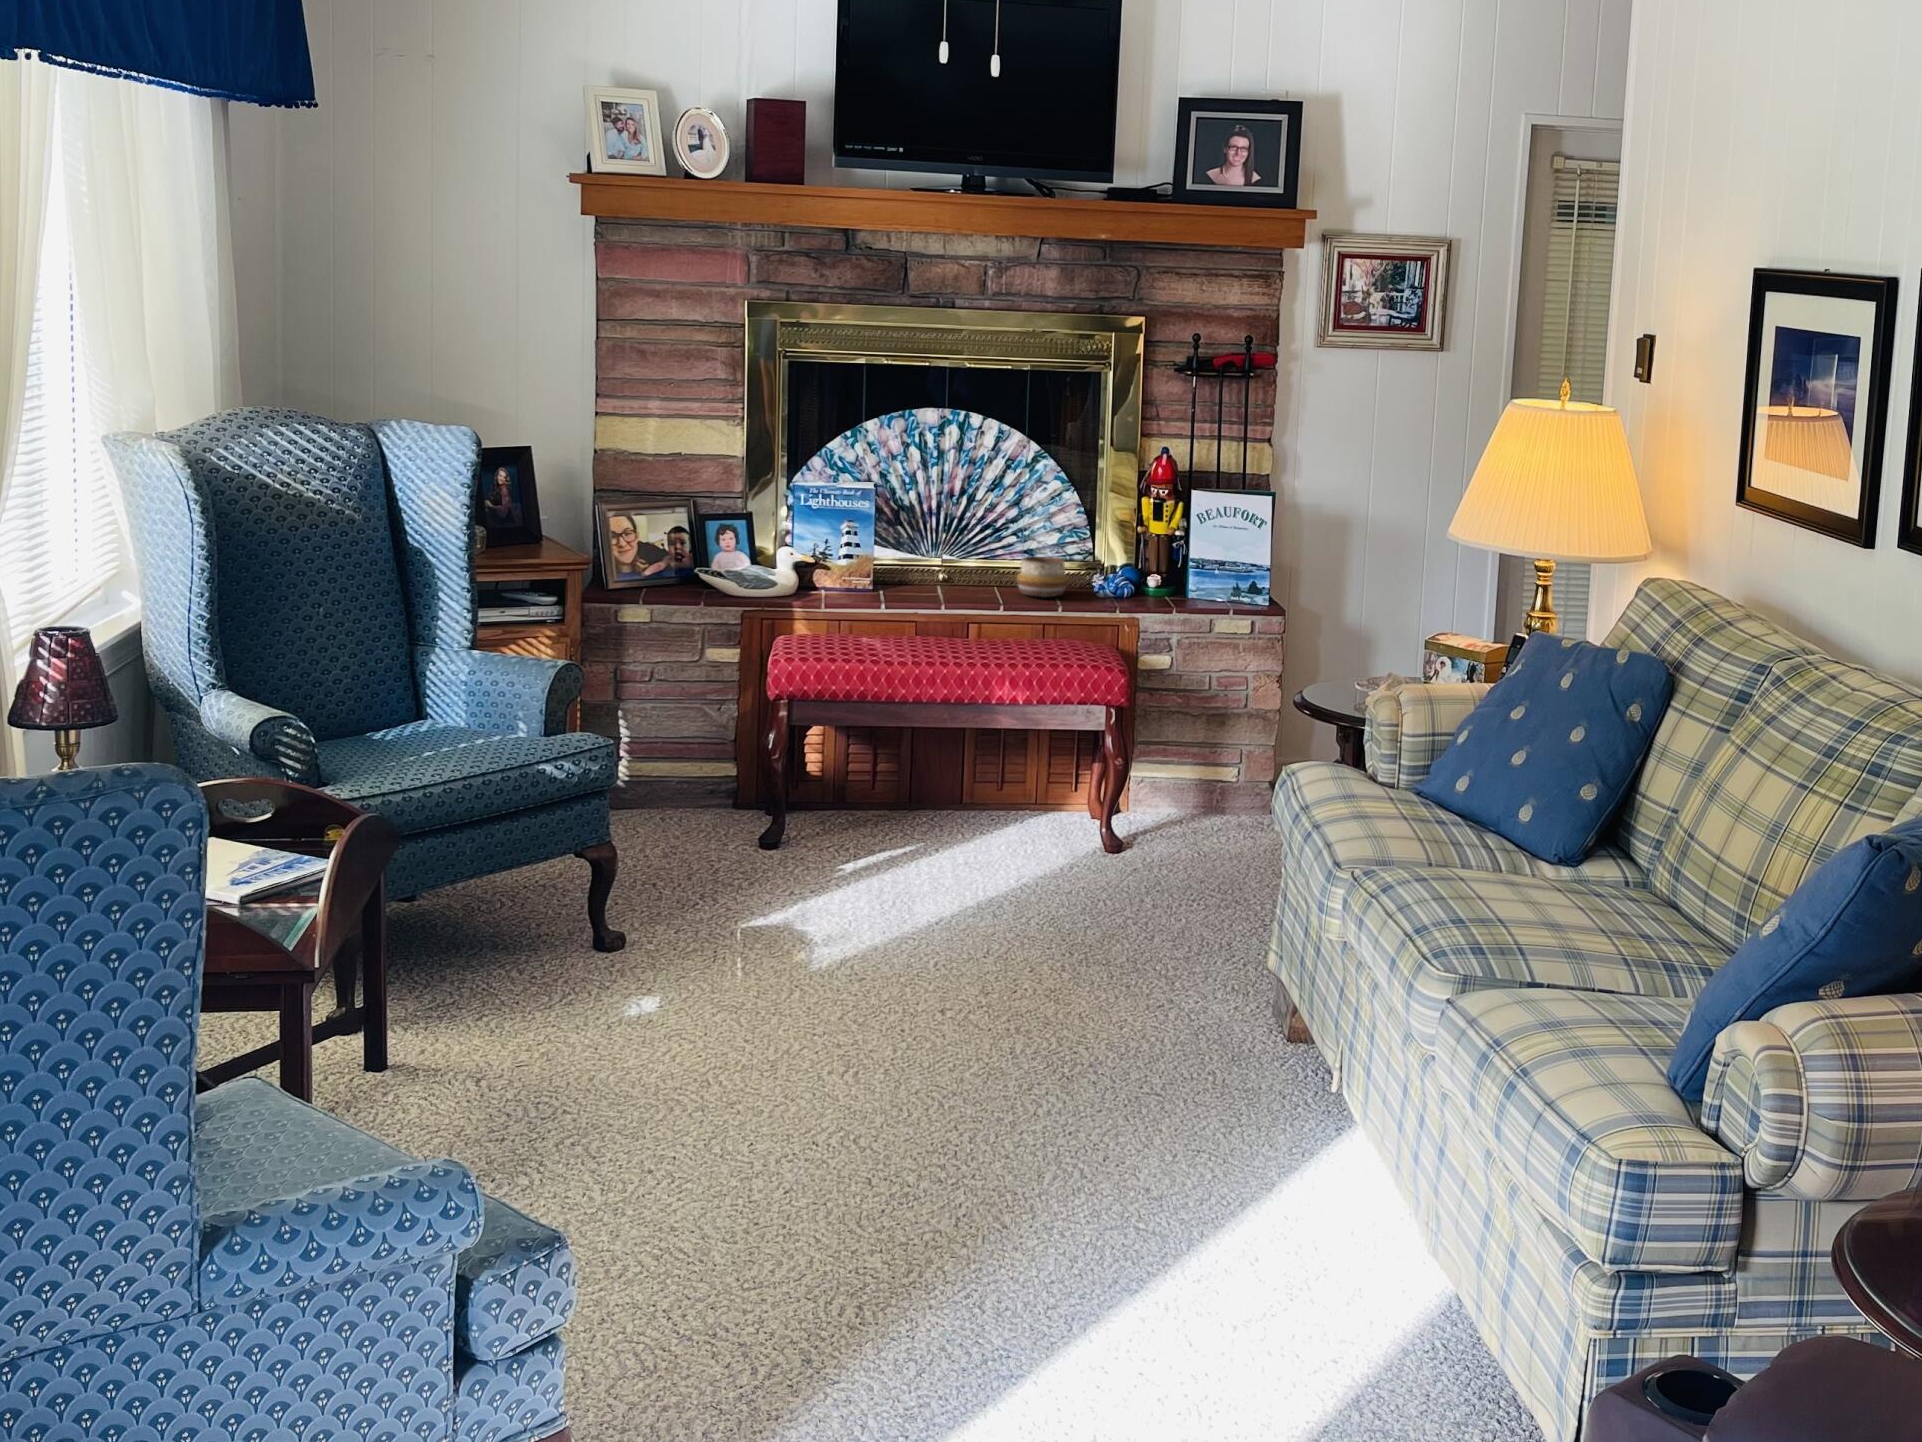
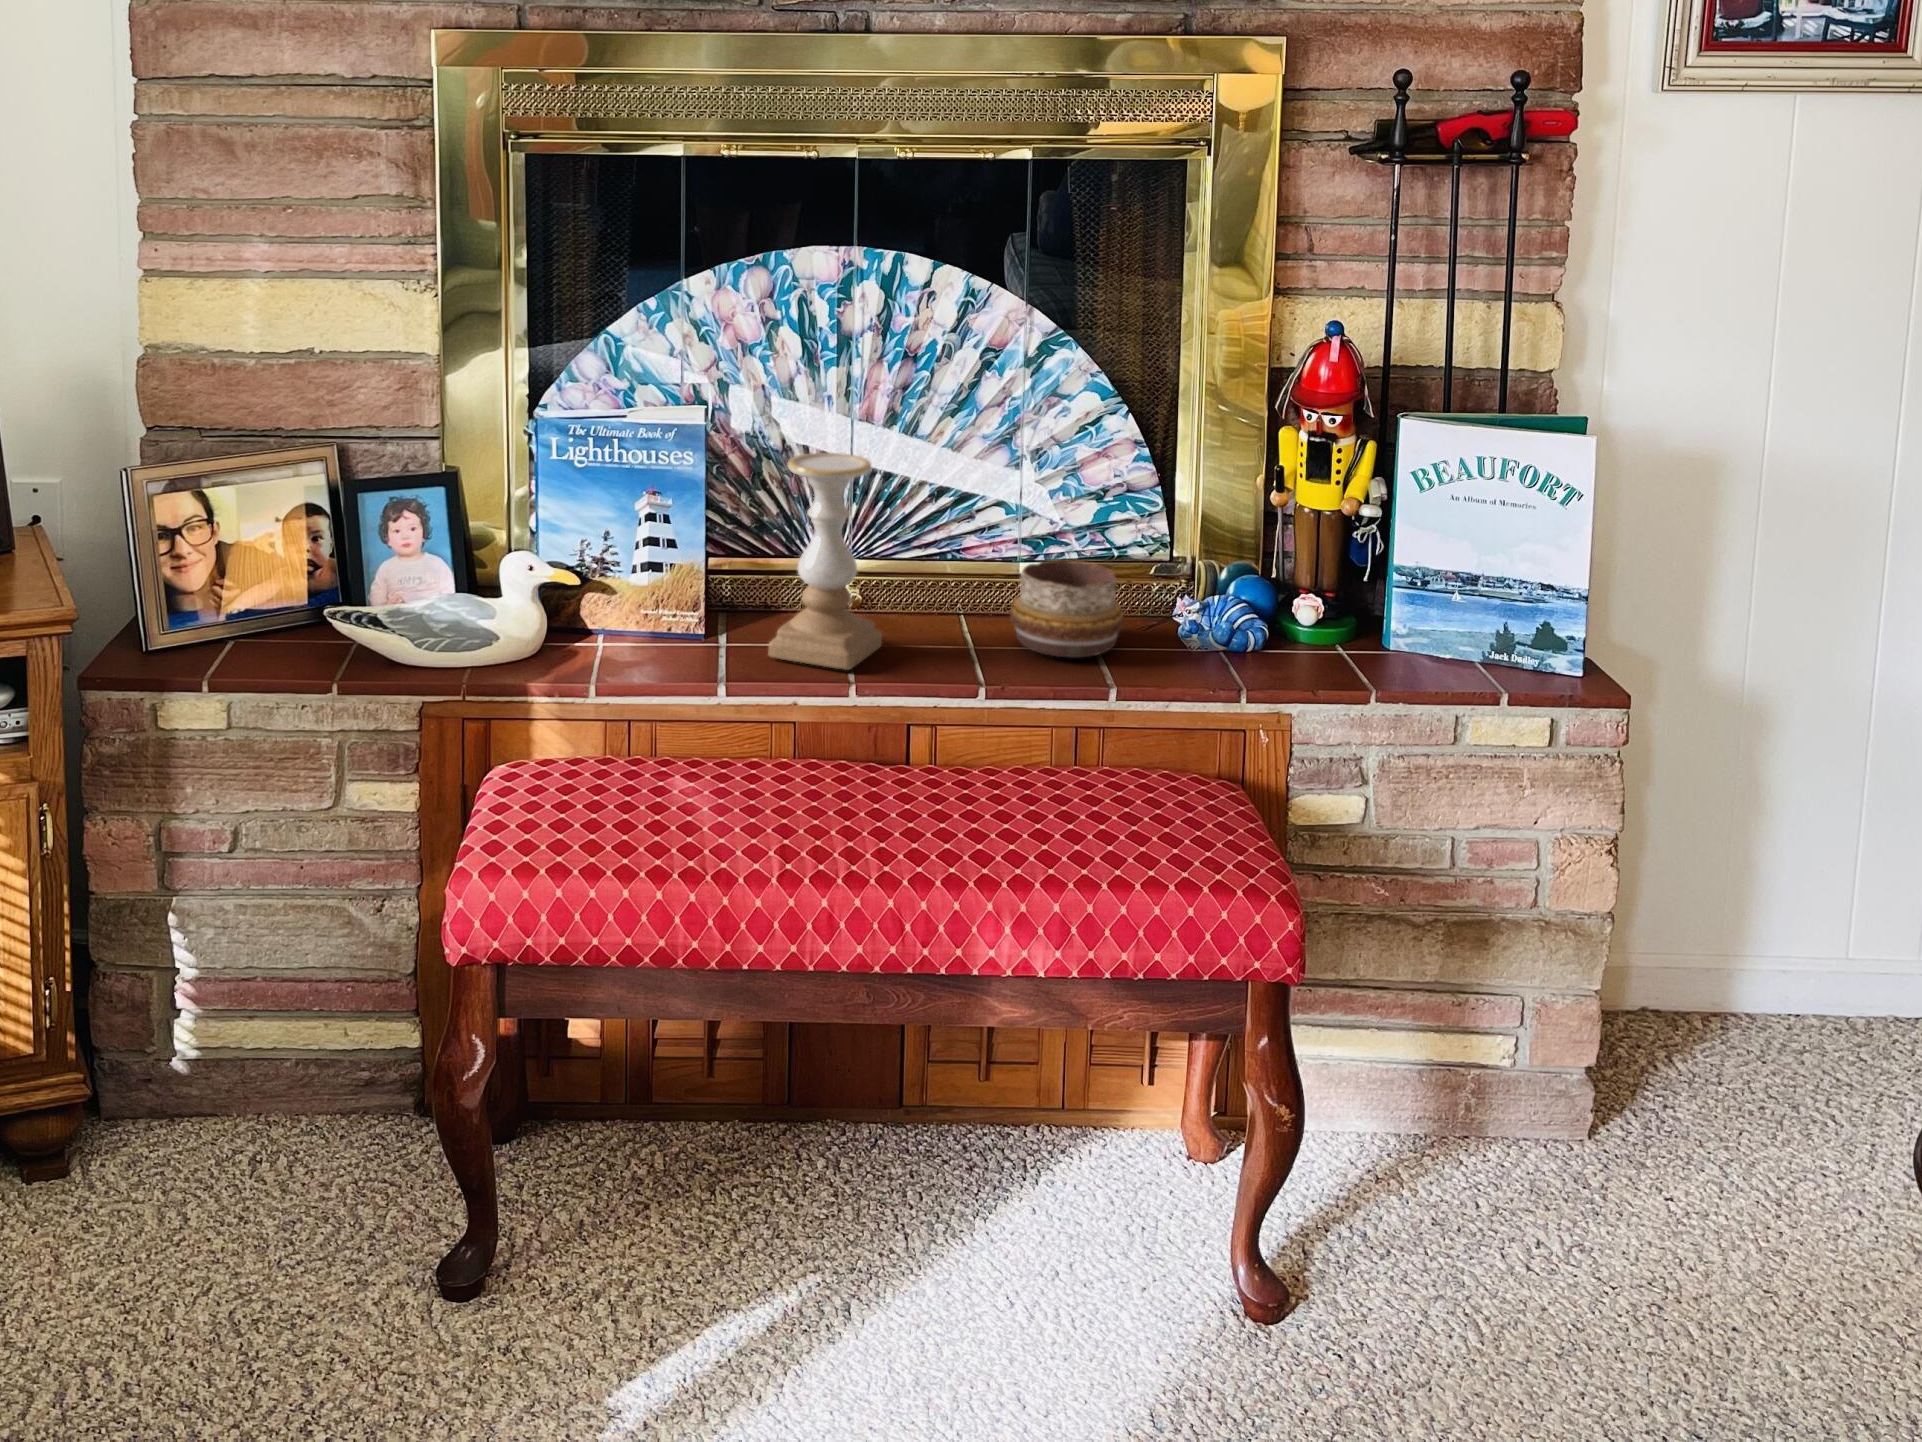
candle holder: none [903,503,956,599] -> present [768,453,882,670]

